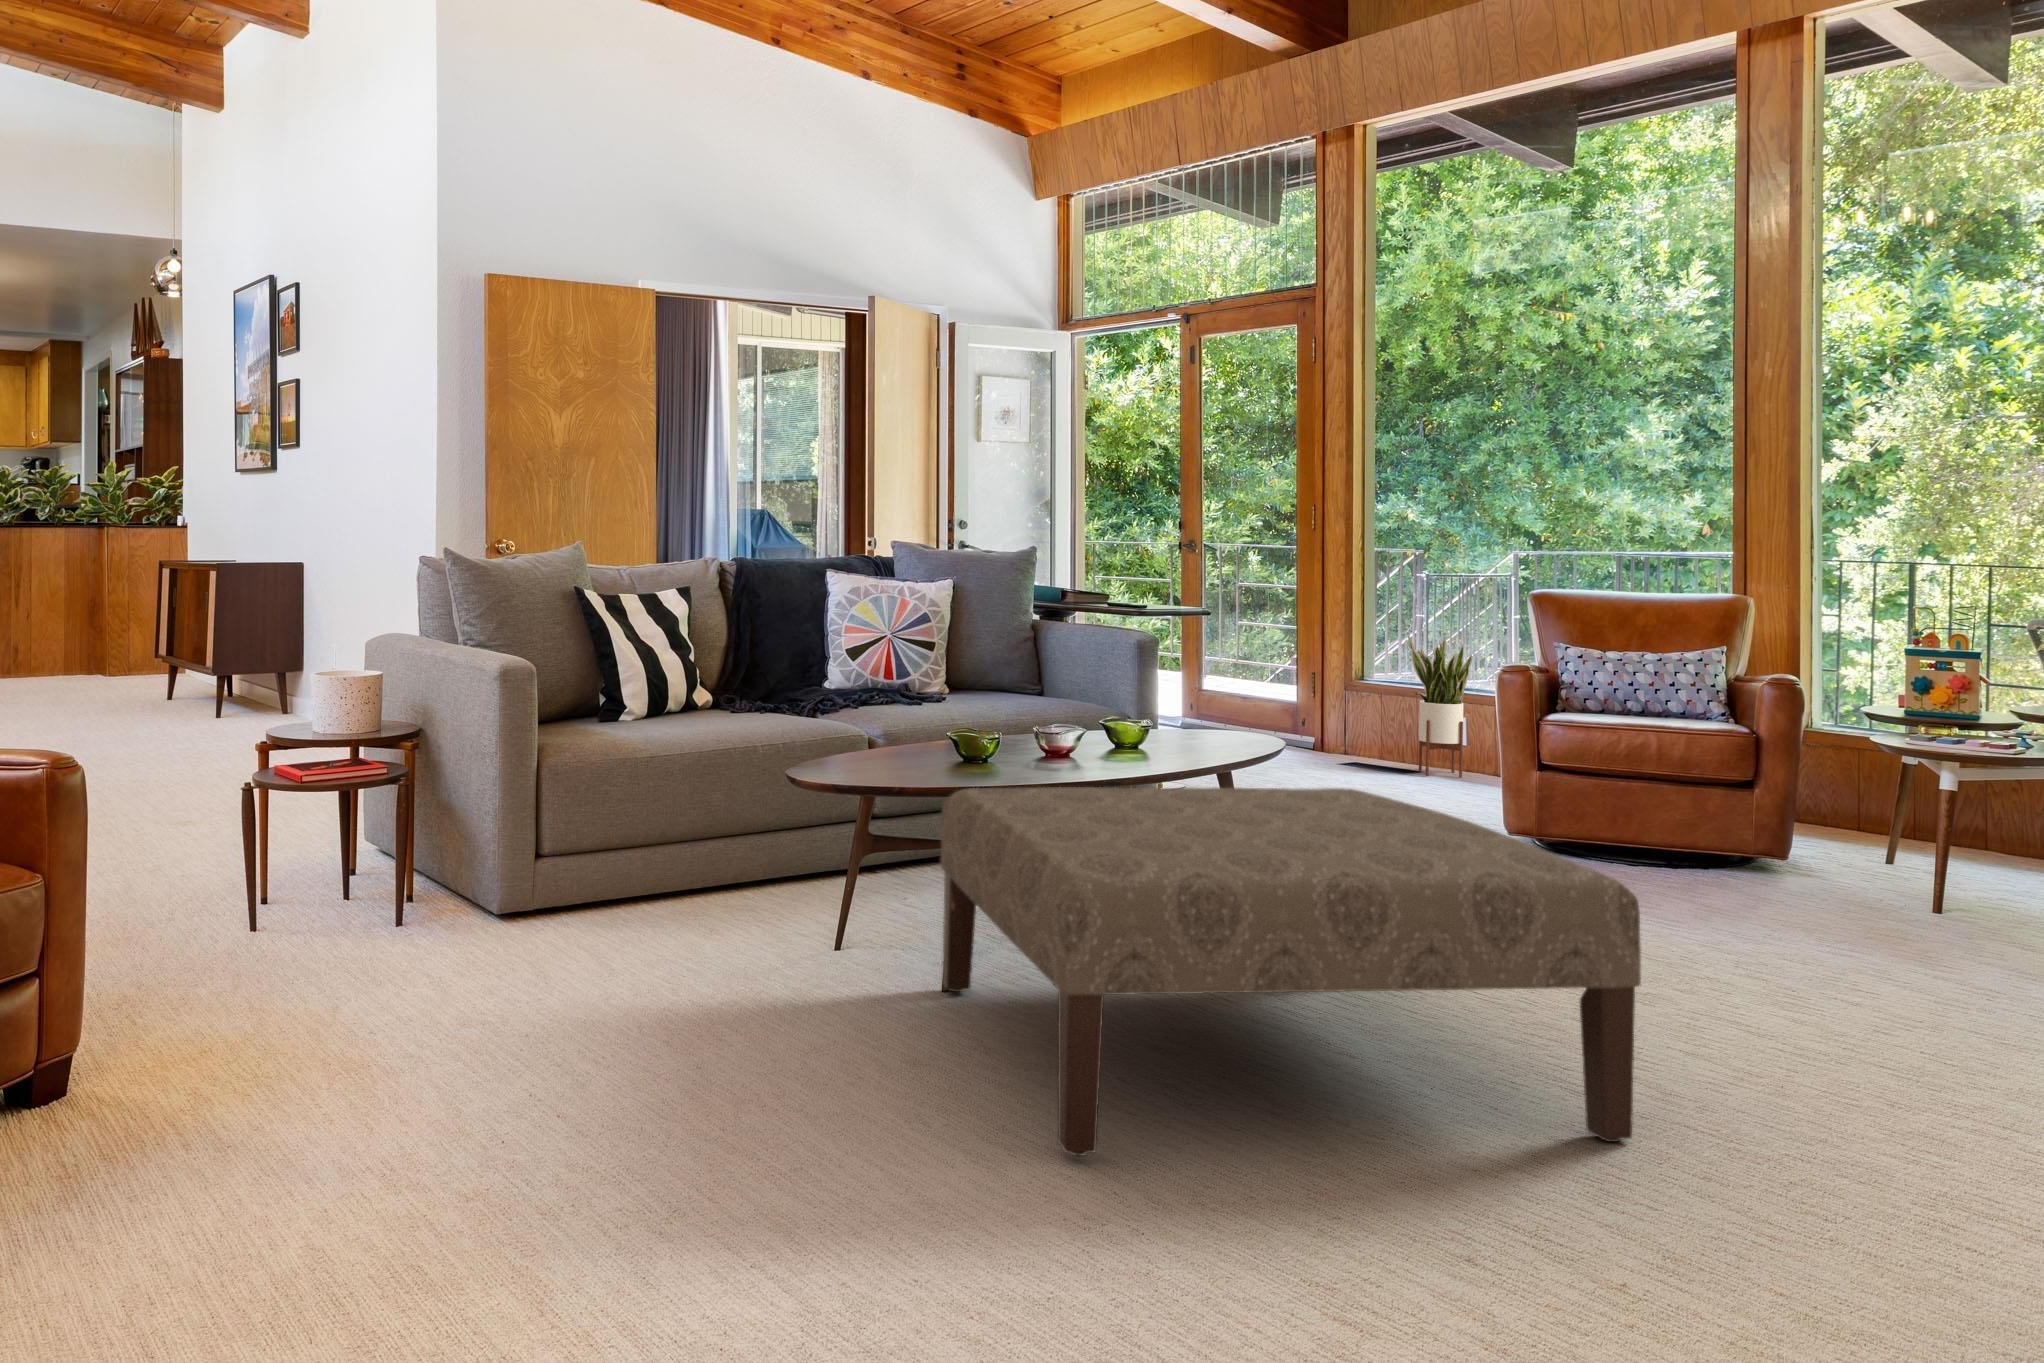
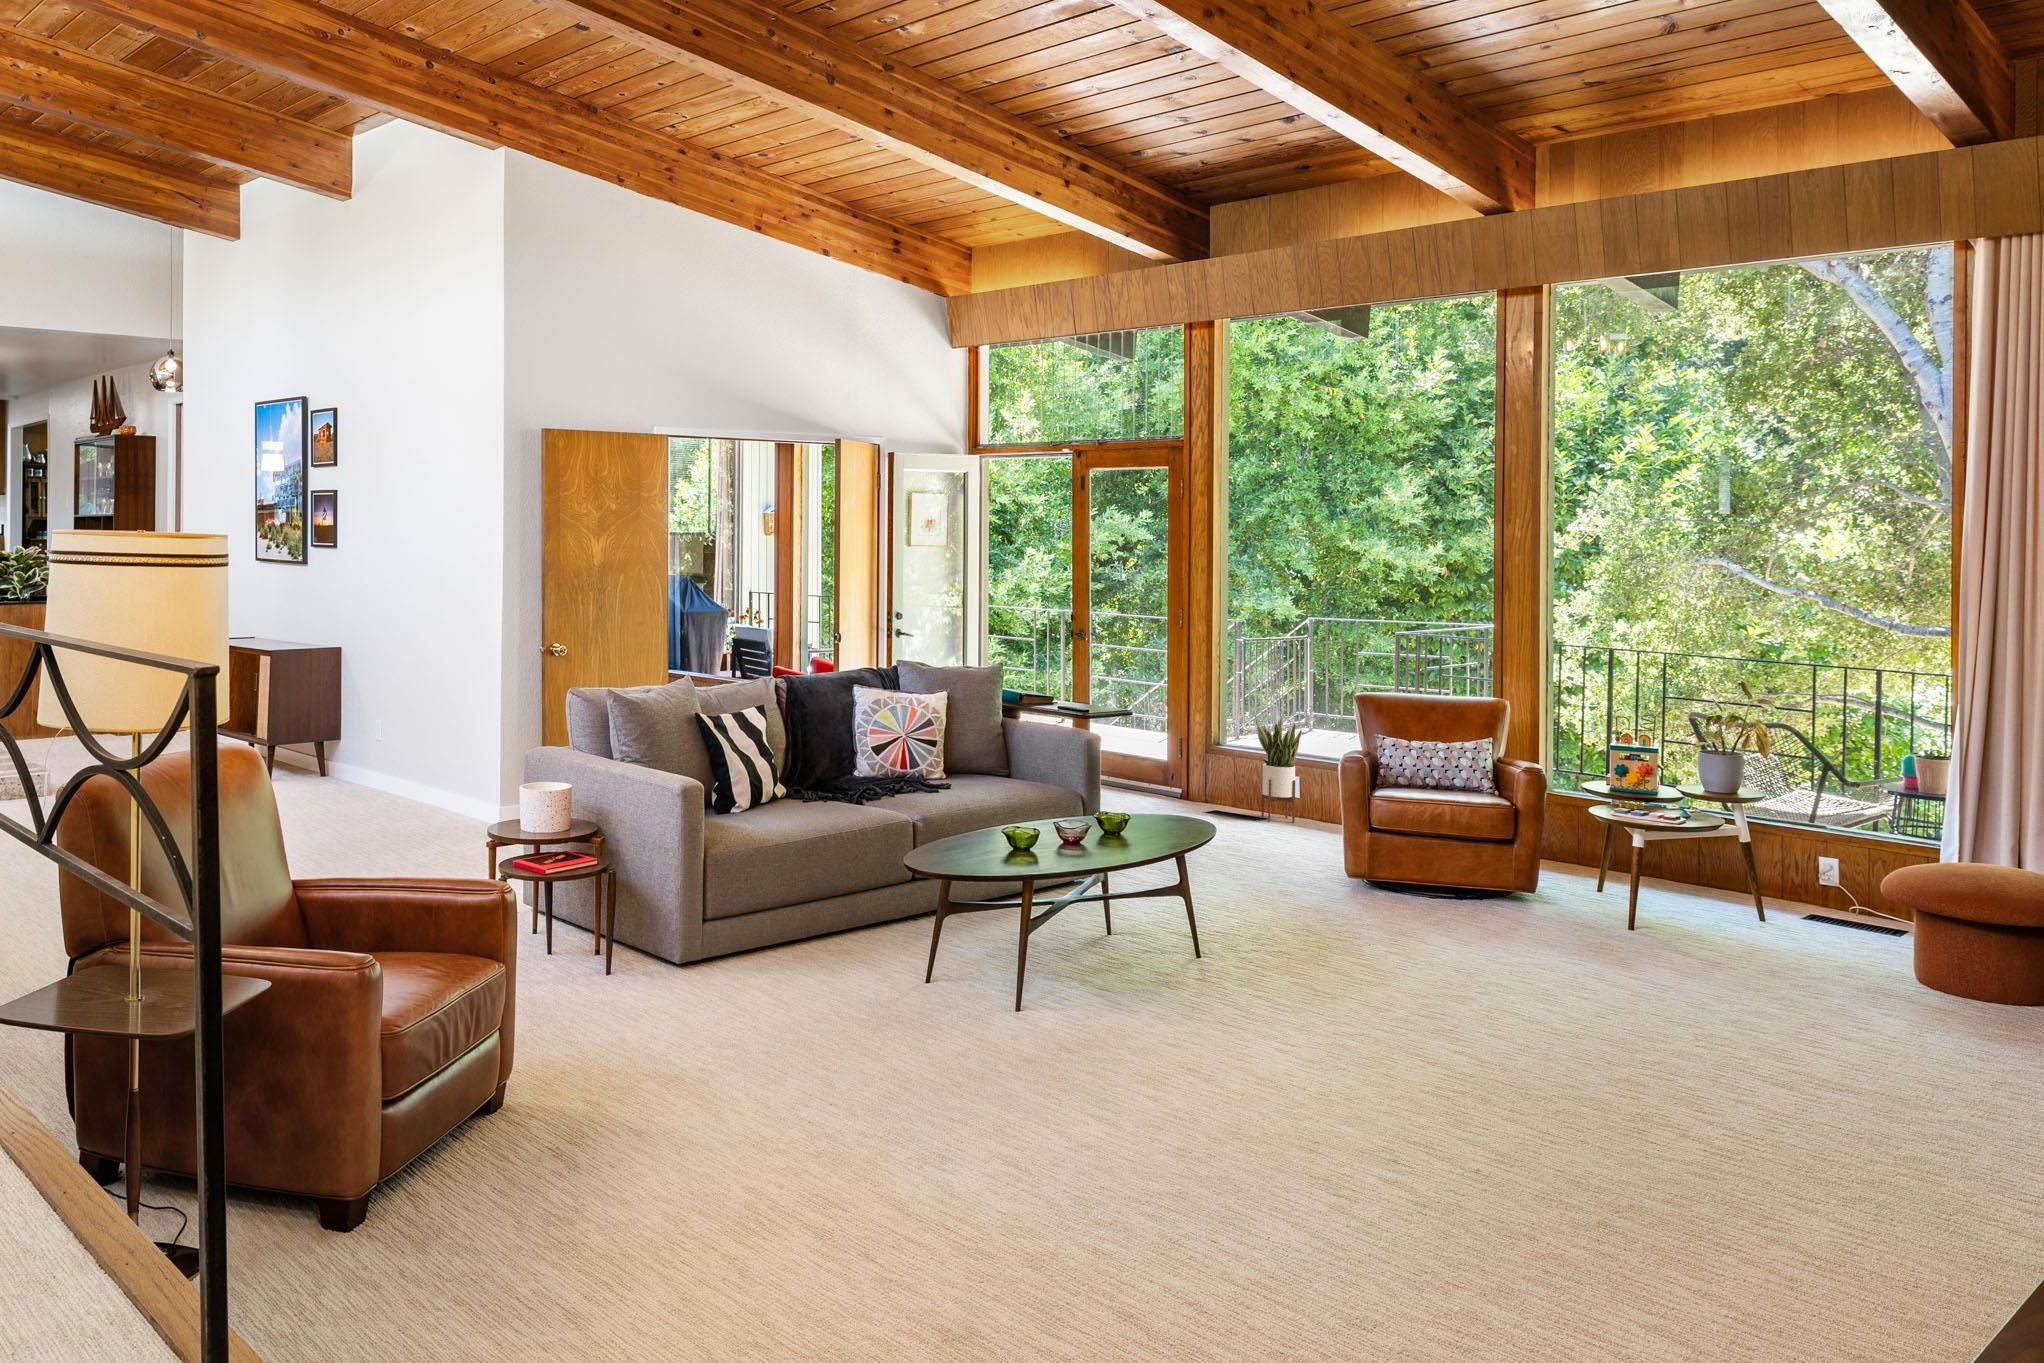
ottoman: present [940,787,1641,1156] -> none [1014,868,1486,1123]

